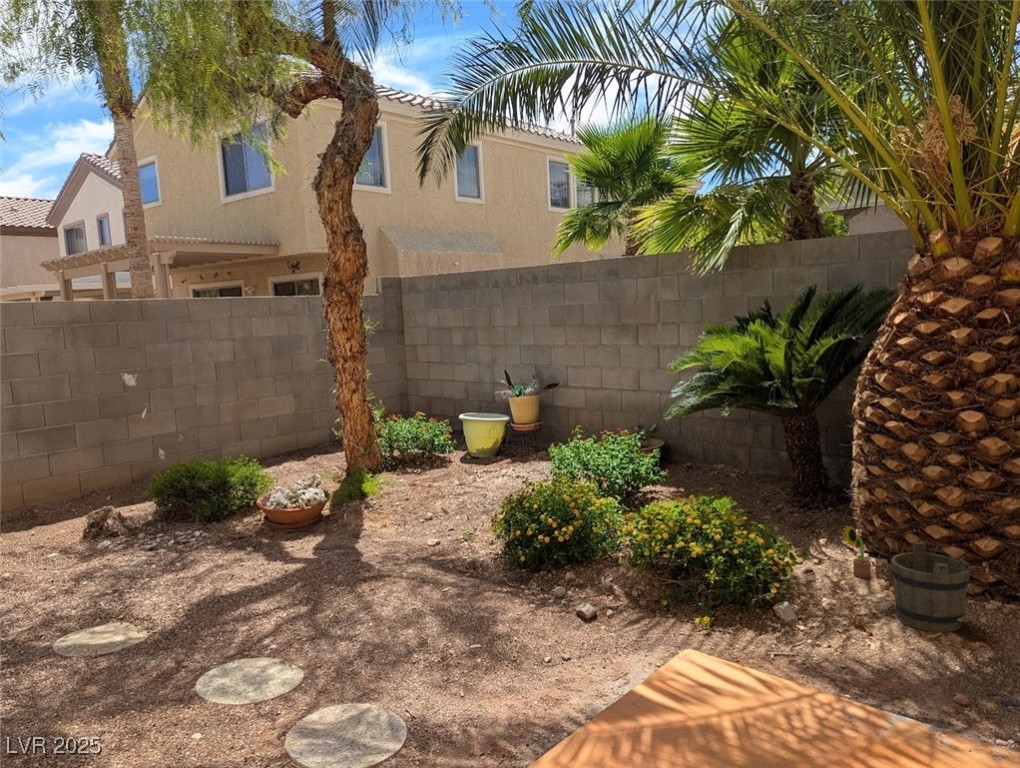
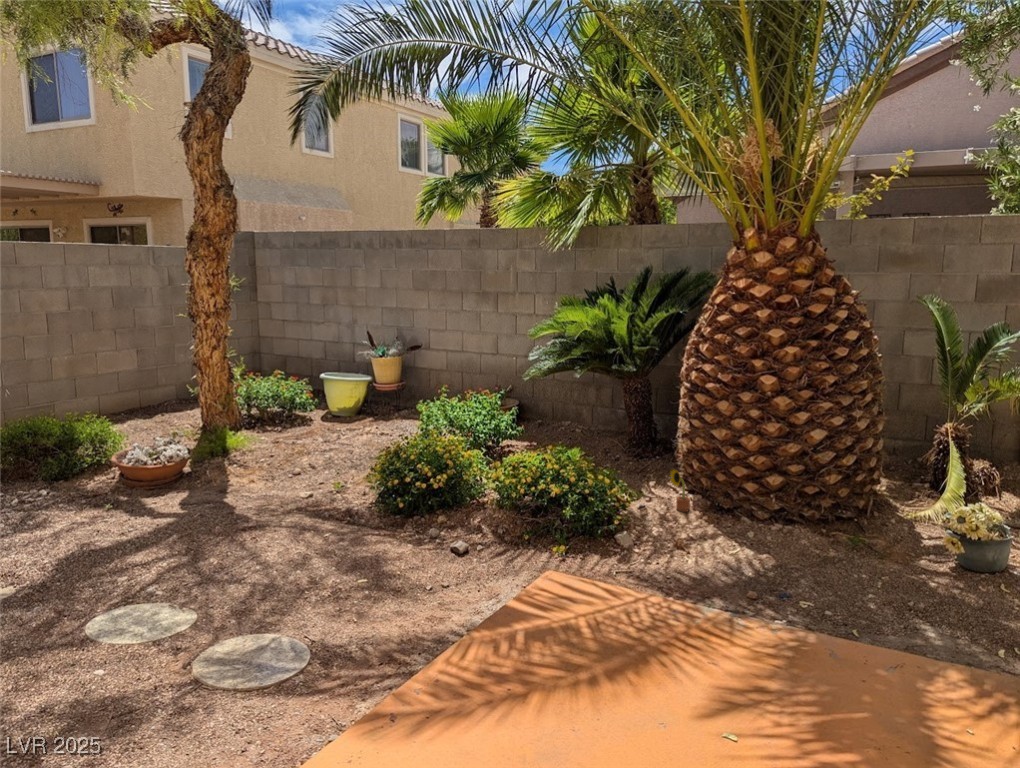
bucket: present [891,542,970,632] -> none [706,481,764,551]

